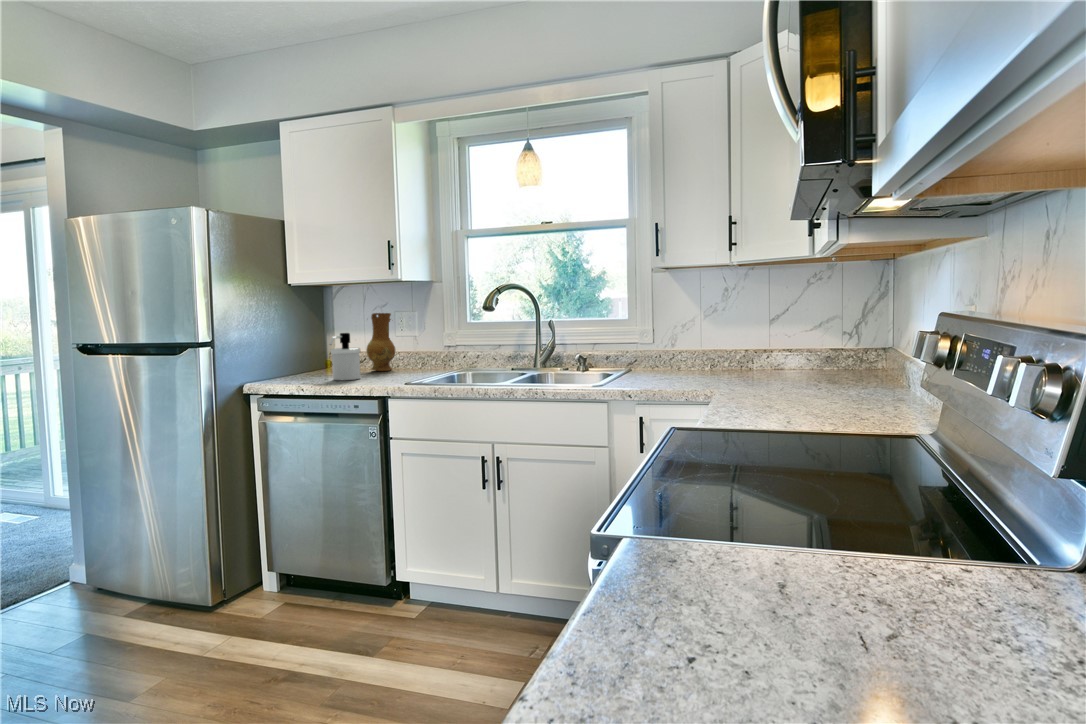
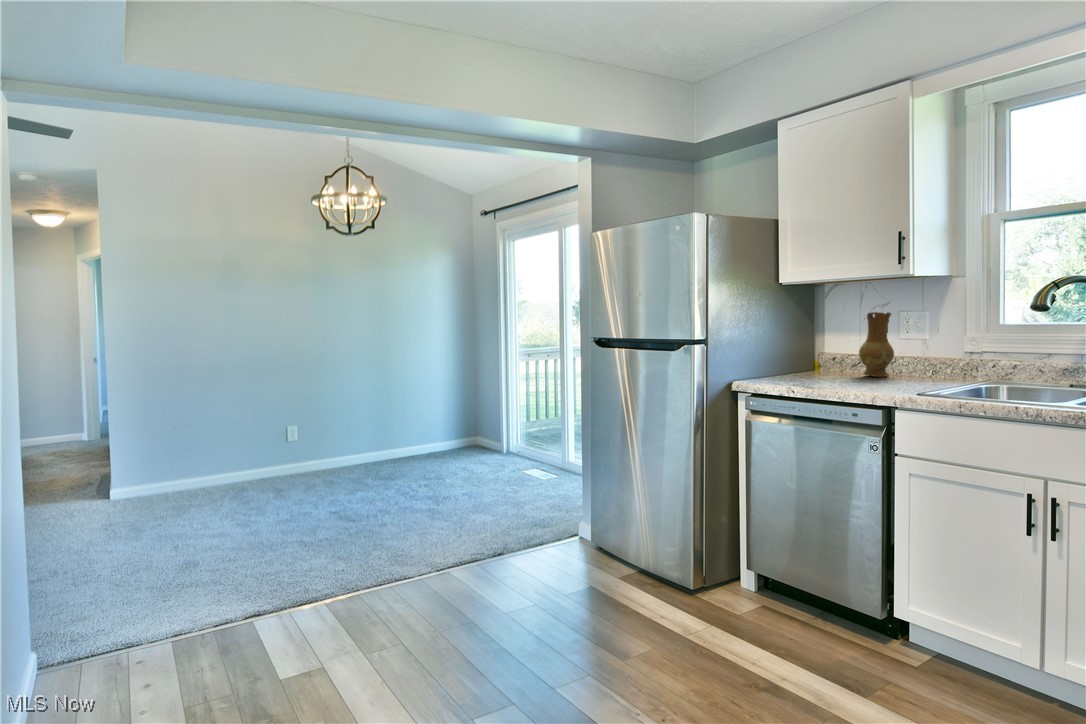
soap dispenser: present [330,333,361,380] -> none [823,333,857,385]

